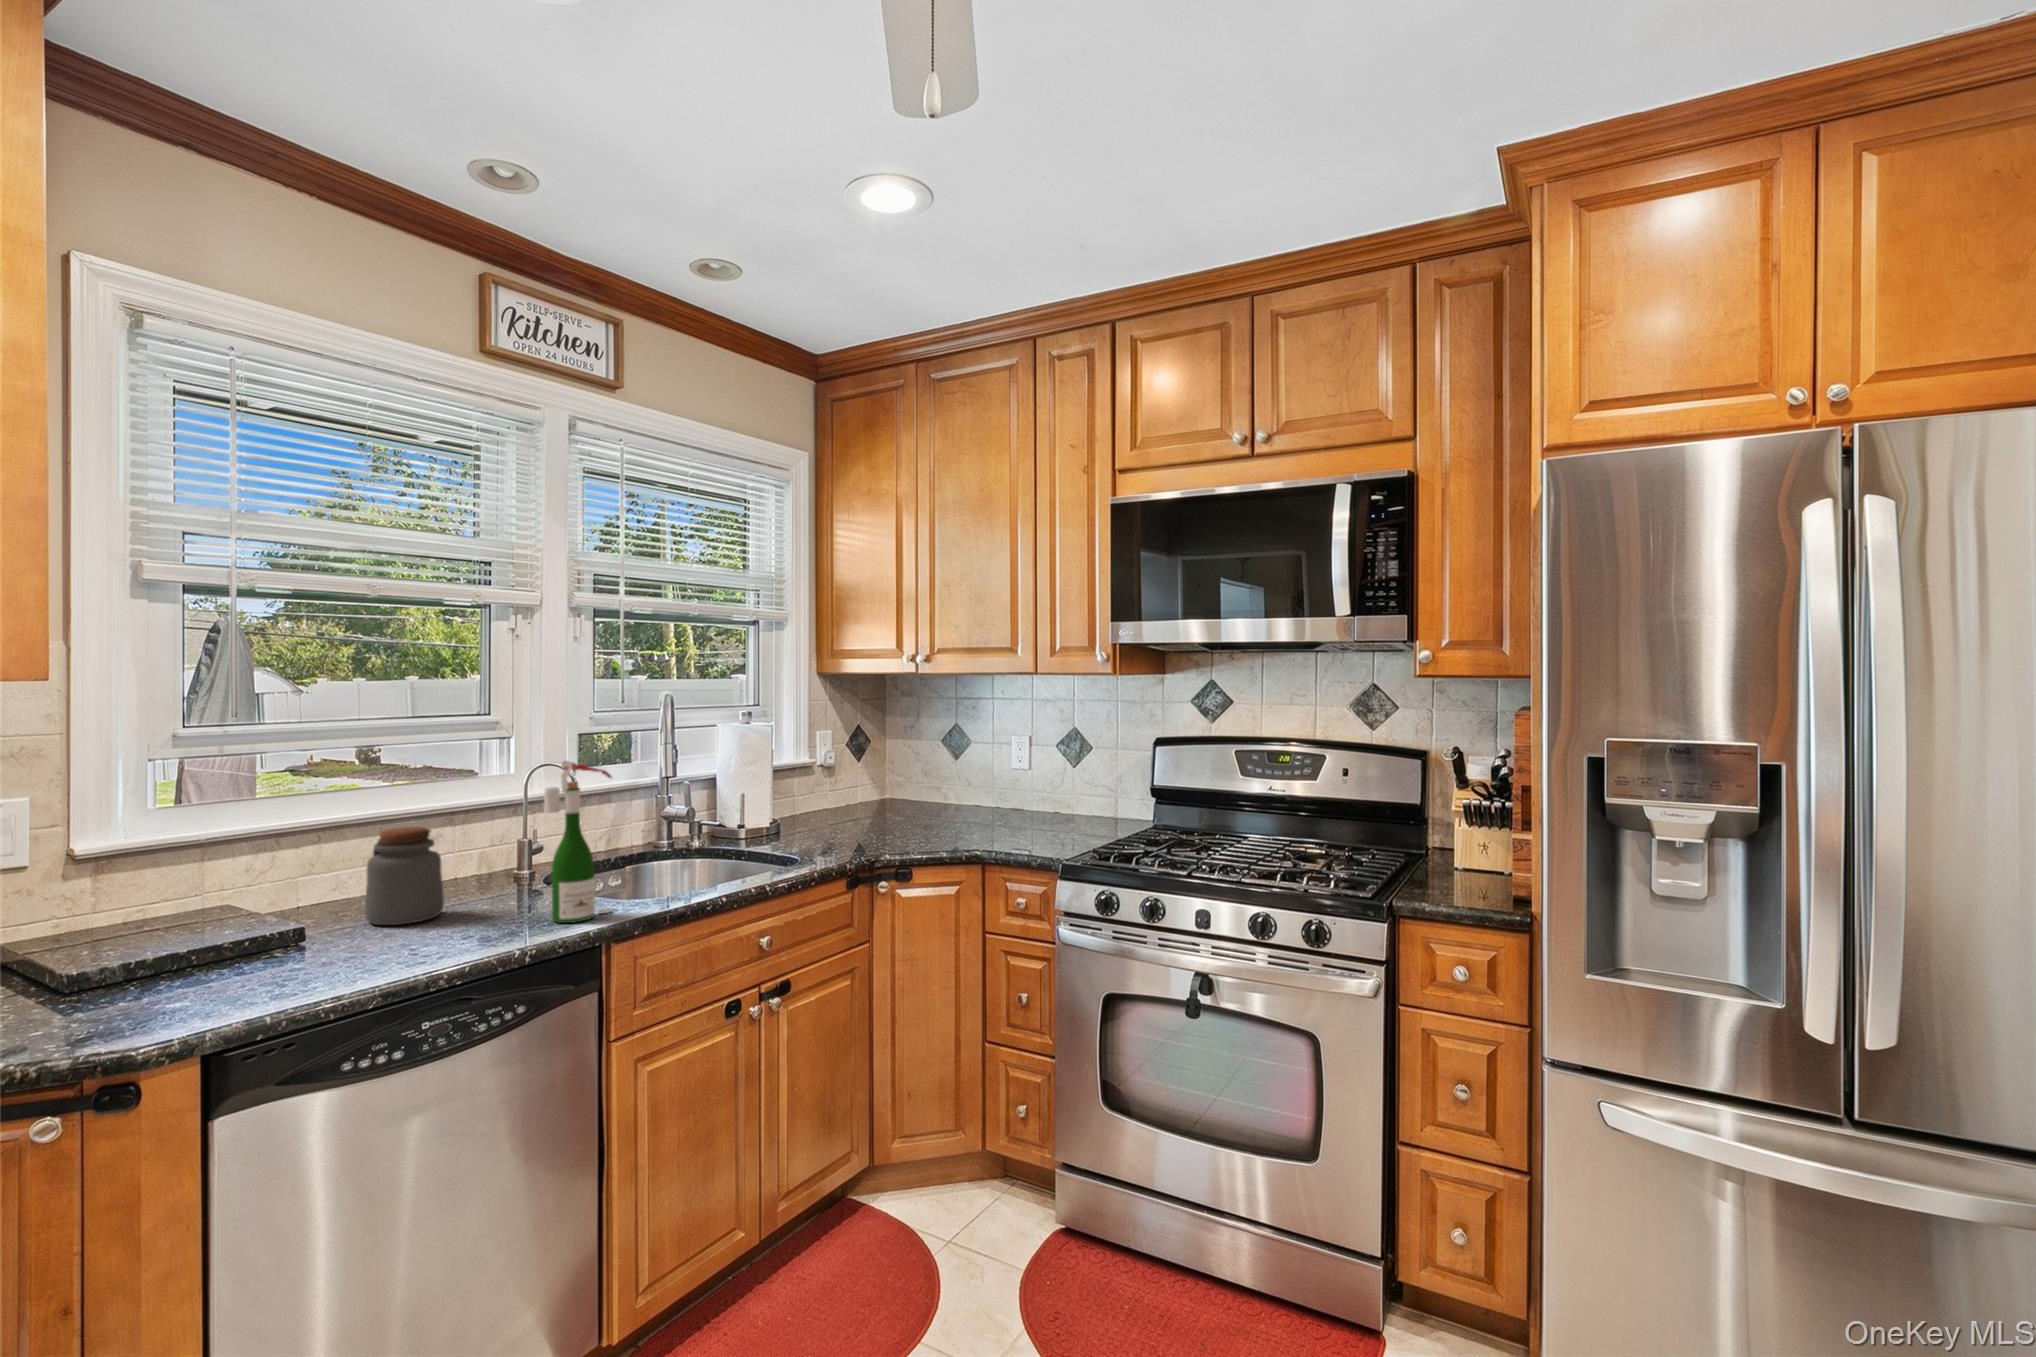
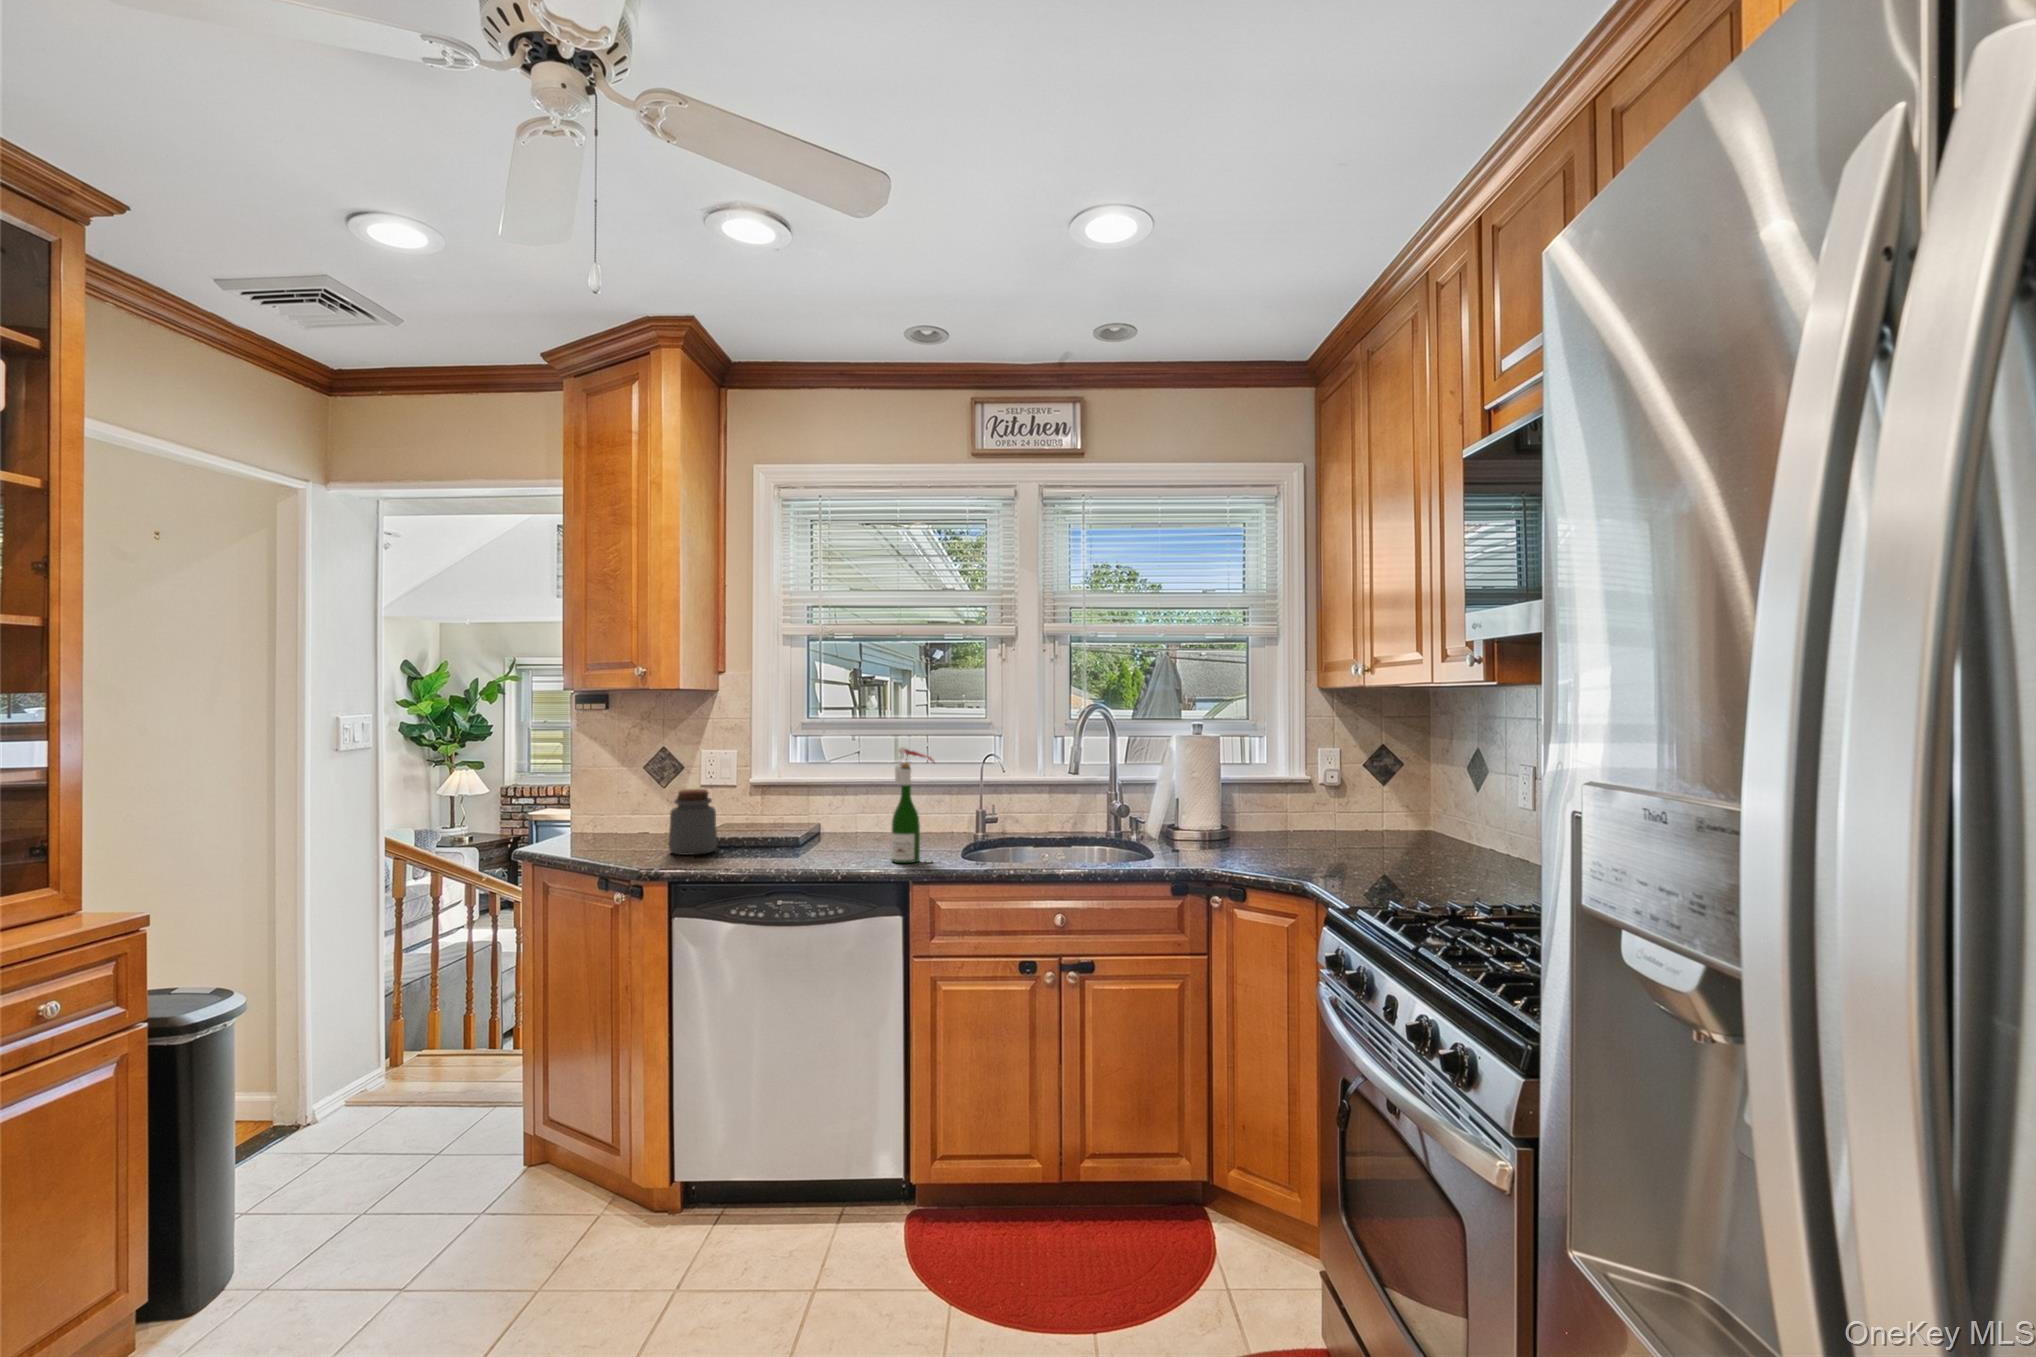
jar: present [365,827,444,925] -> present [668,789,717,855]

